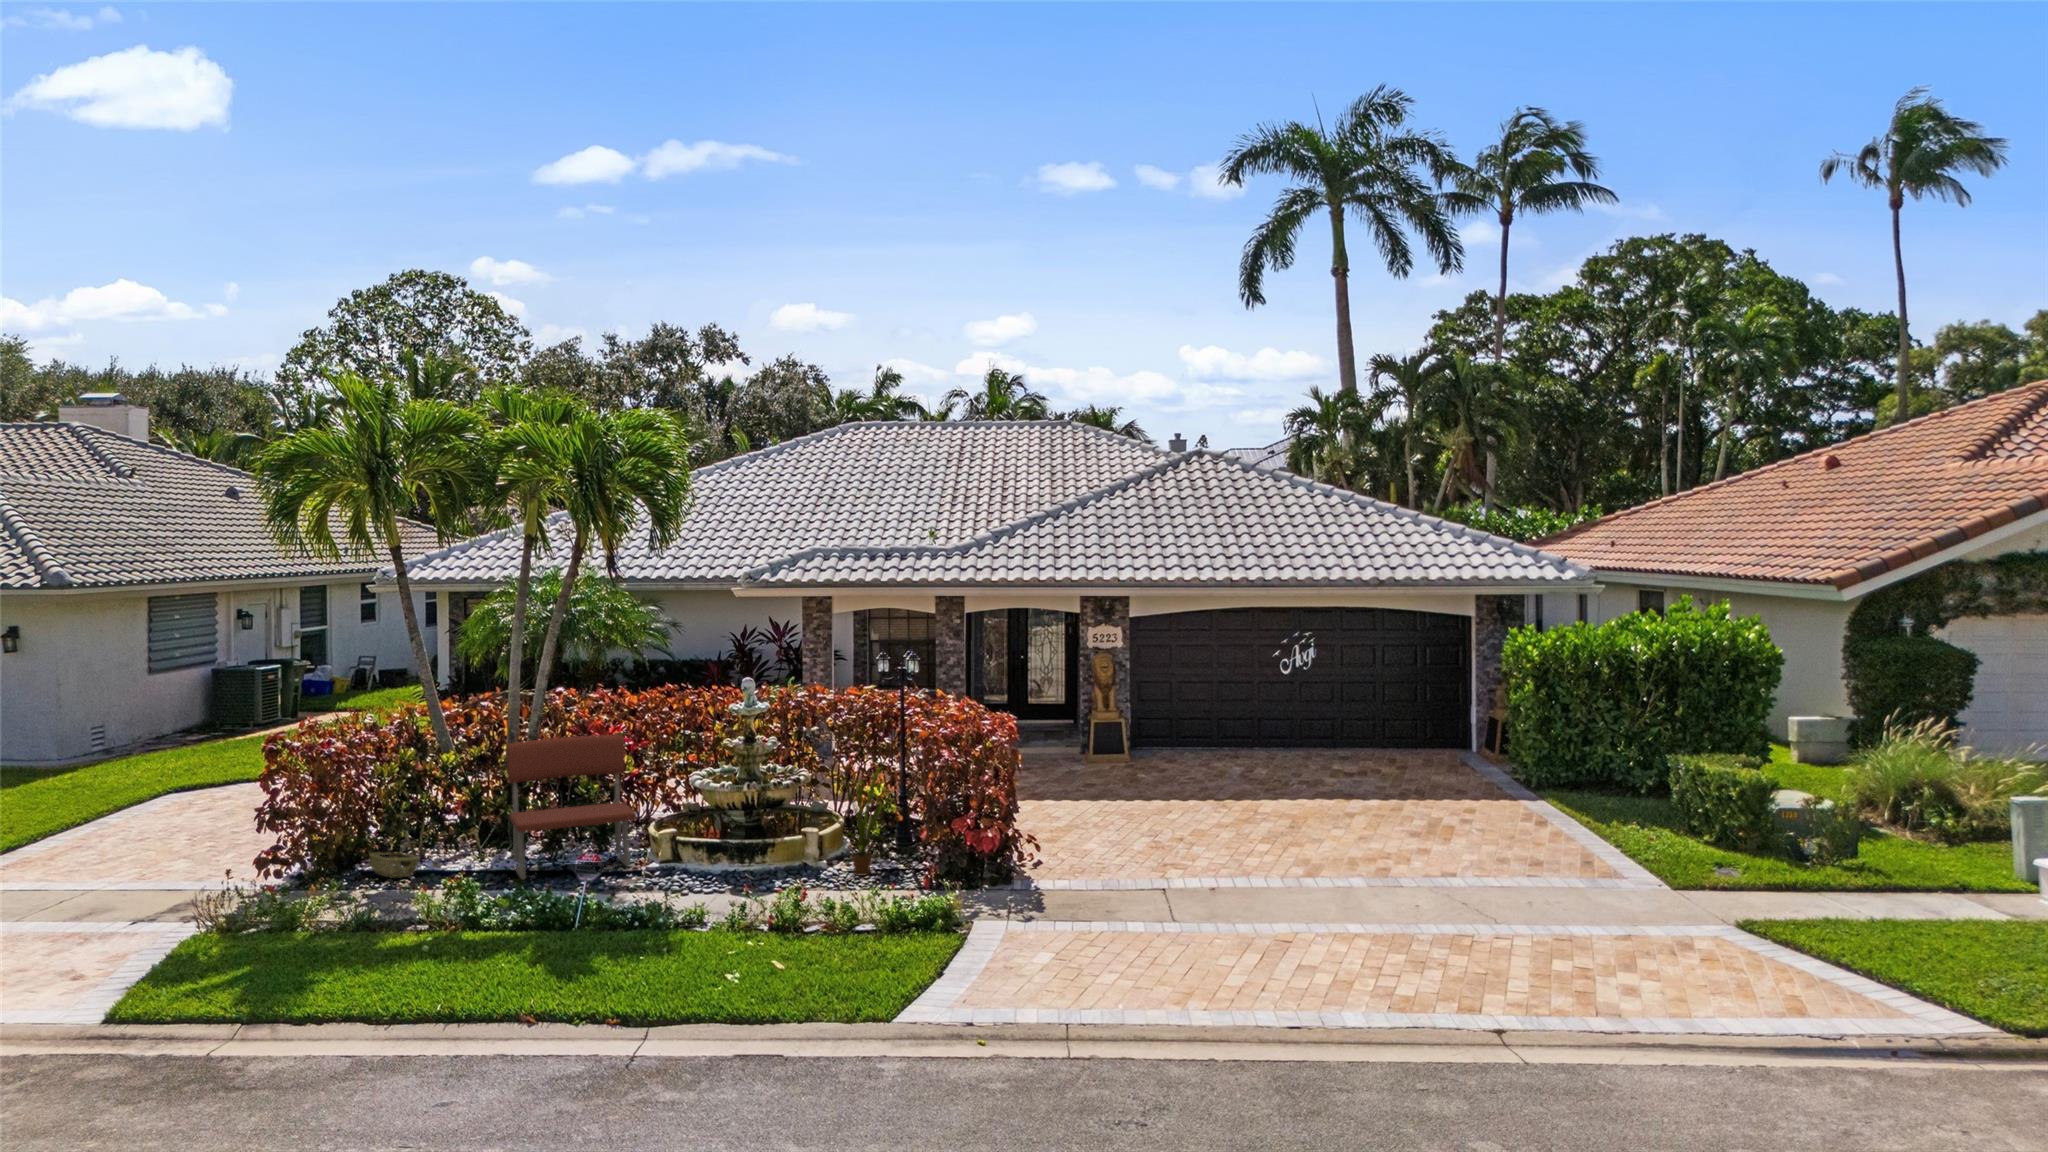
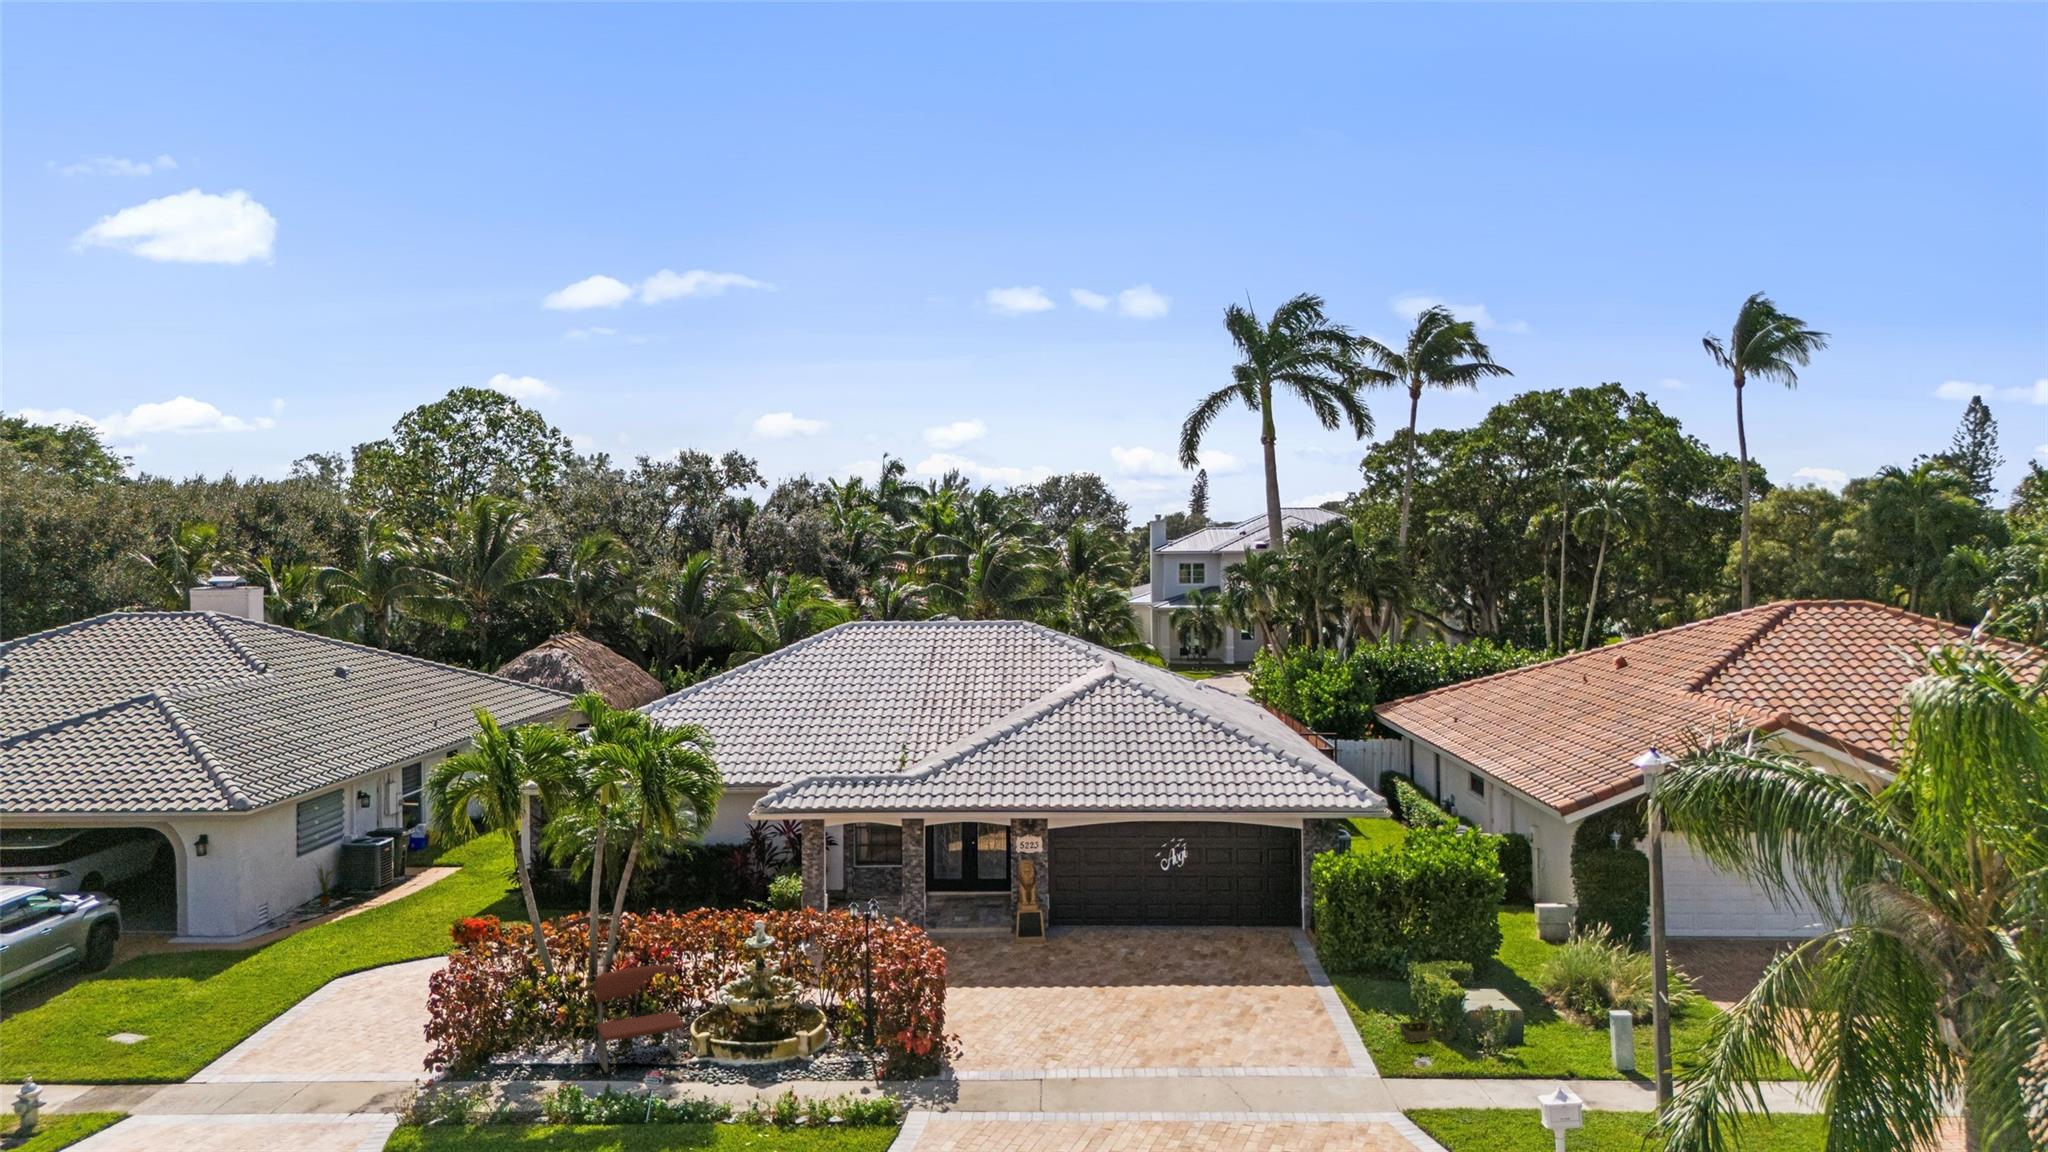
house plant: present [849,768,884,876] -> present [317,861,338,906]
woven basket: present [369,852,419,878] -> present [1399,1021,1435,1043]

